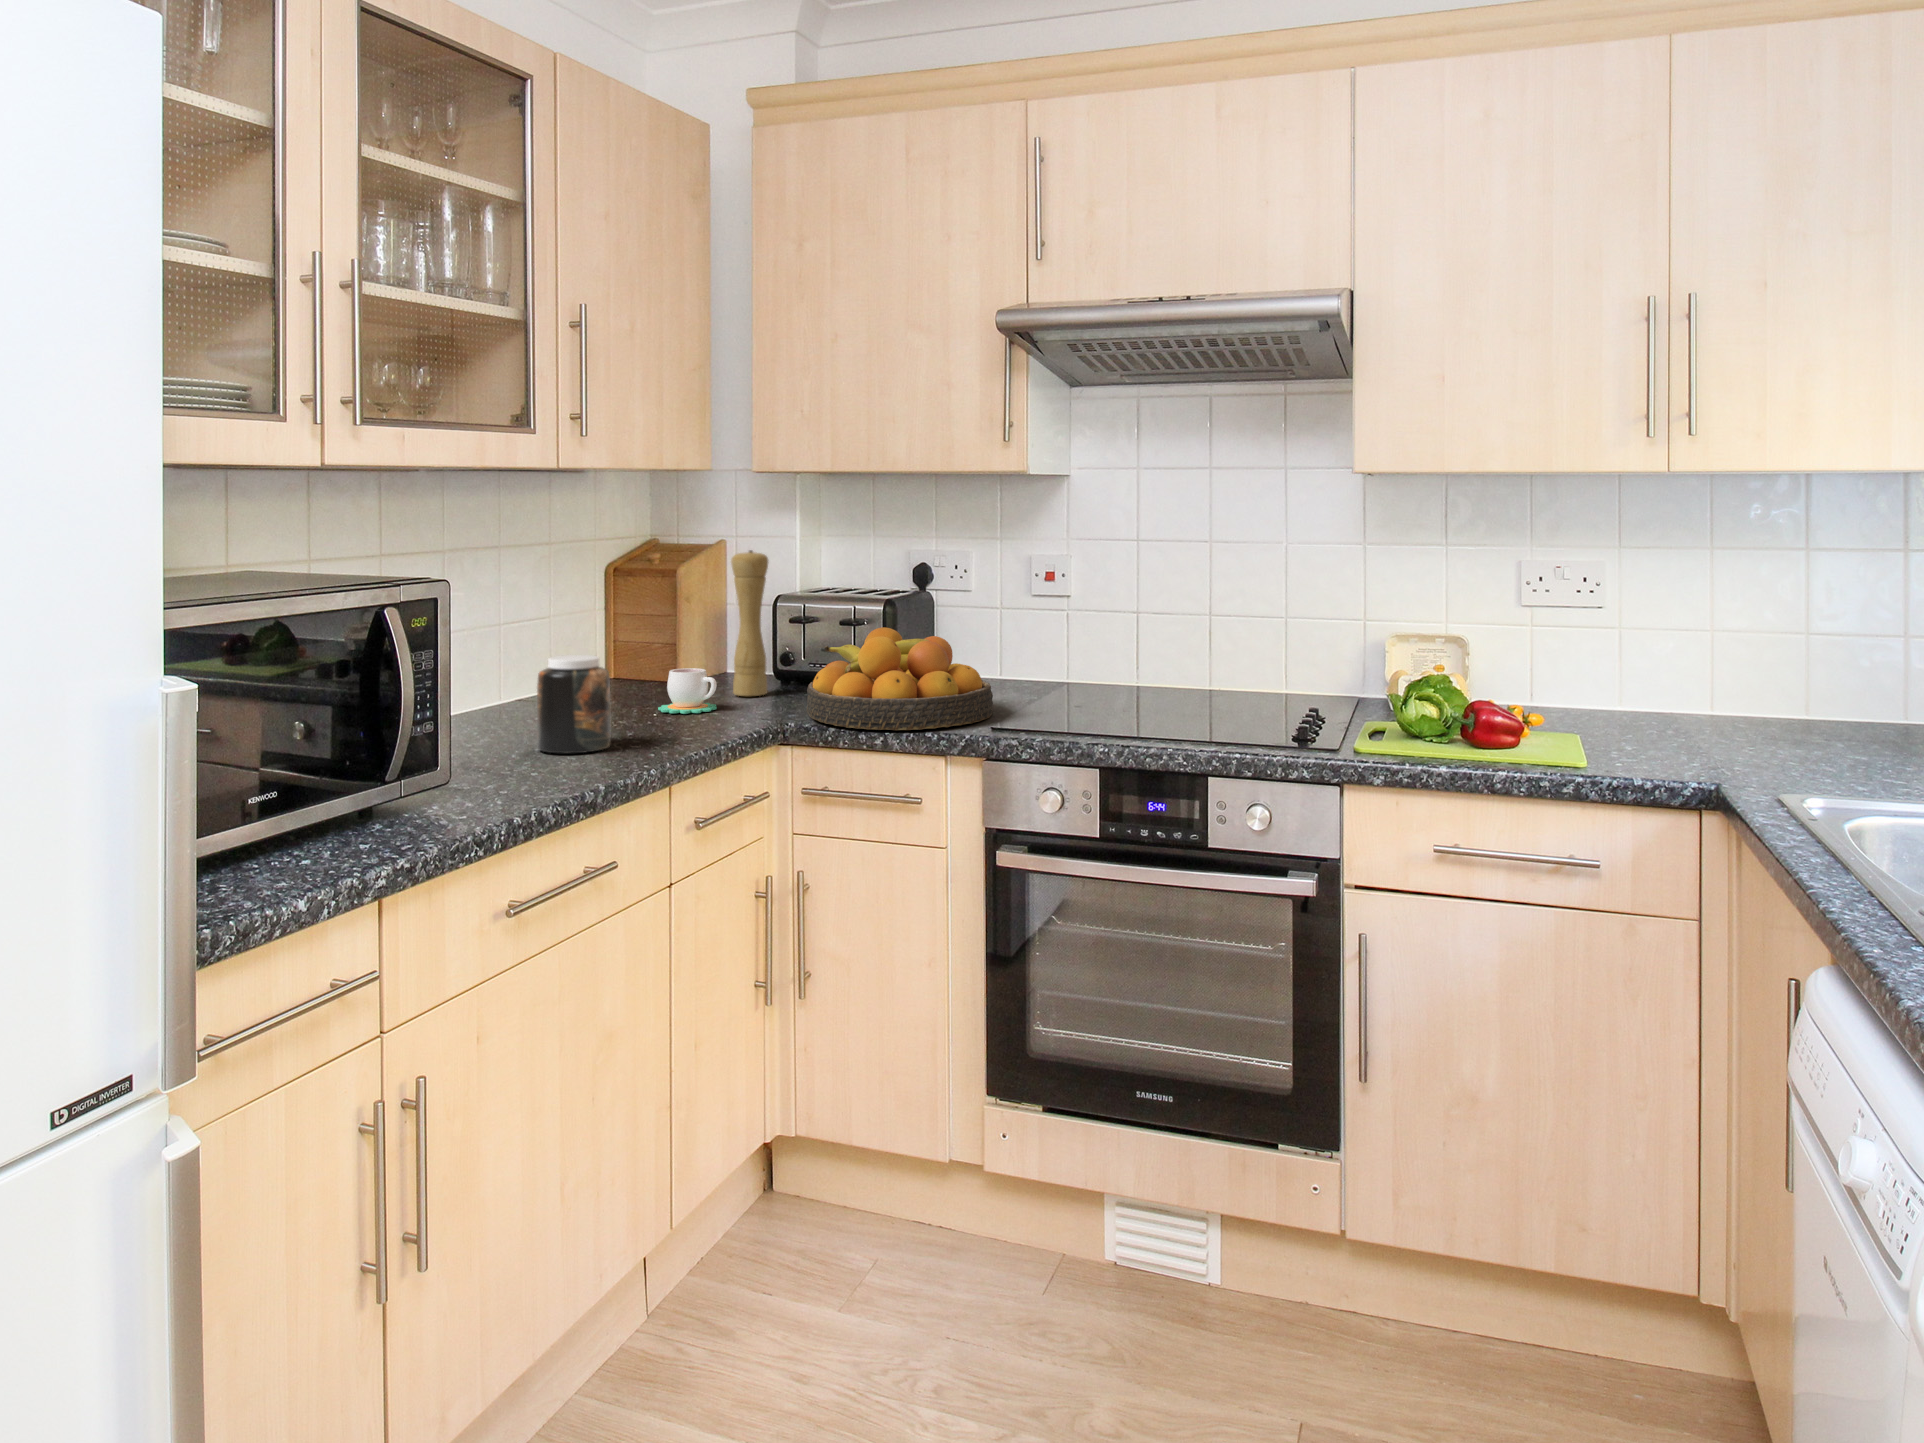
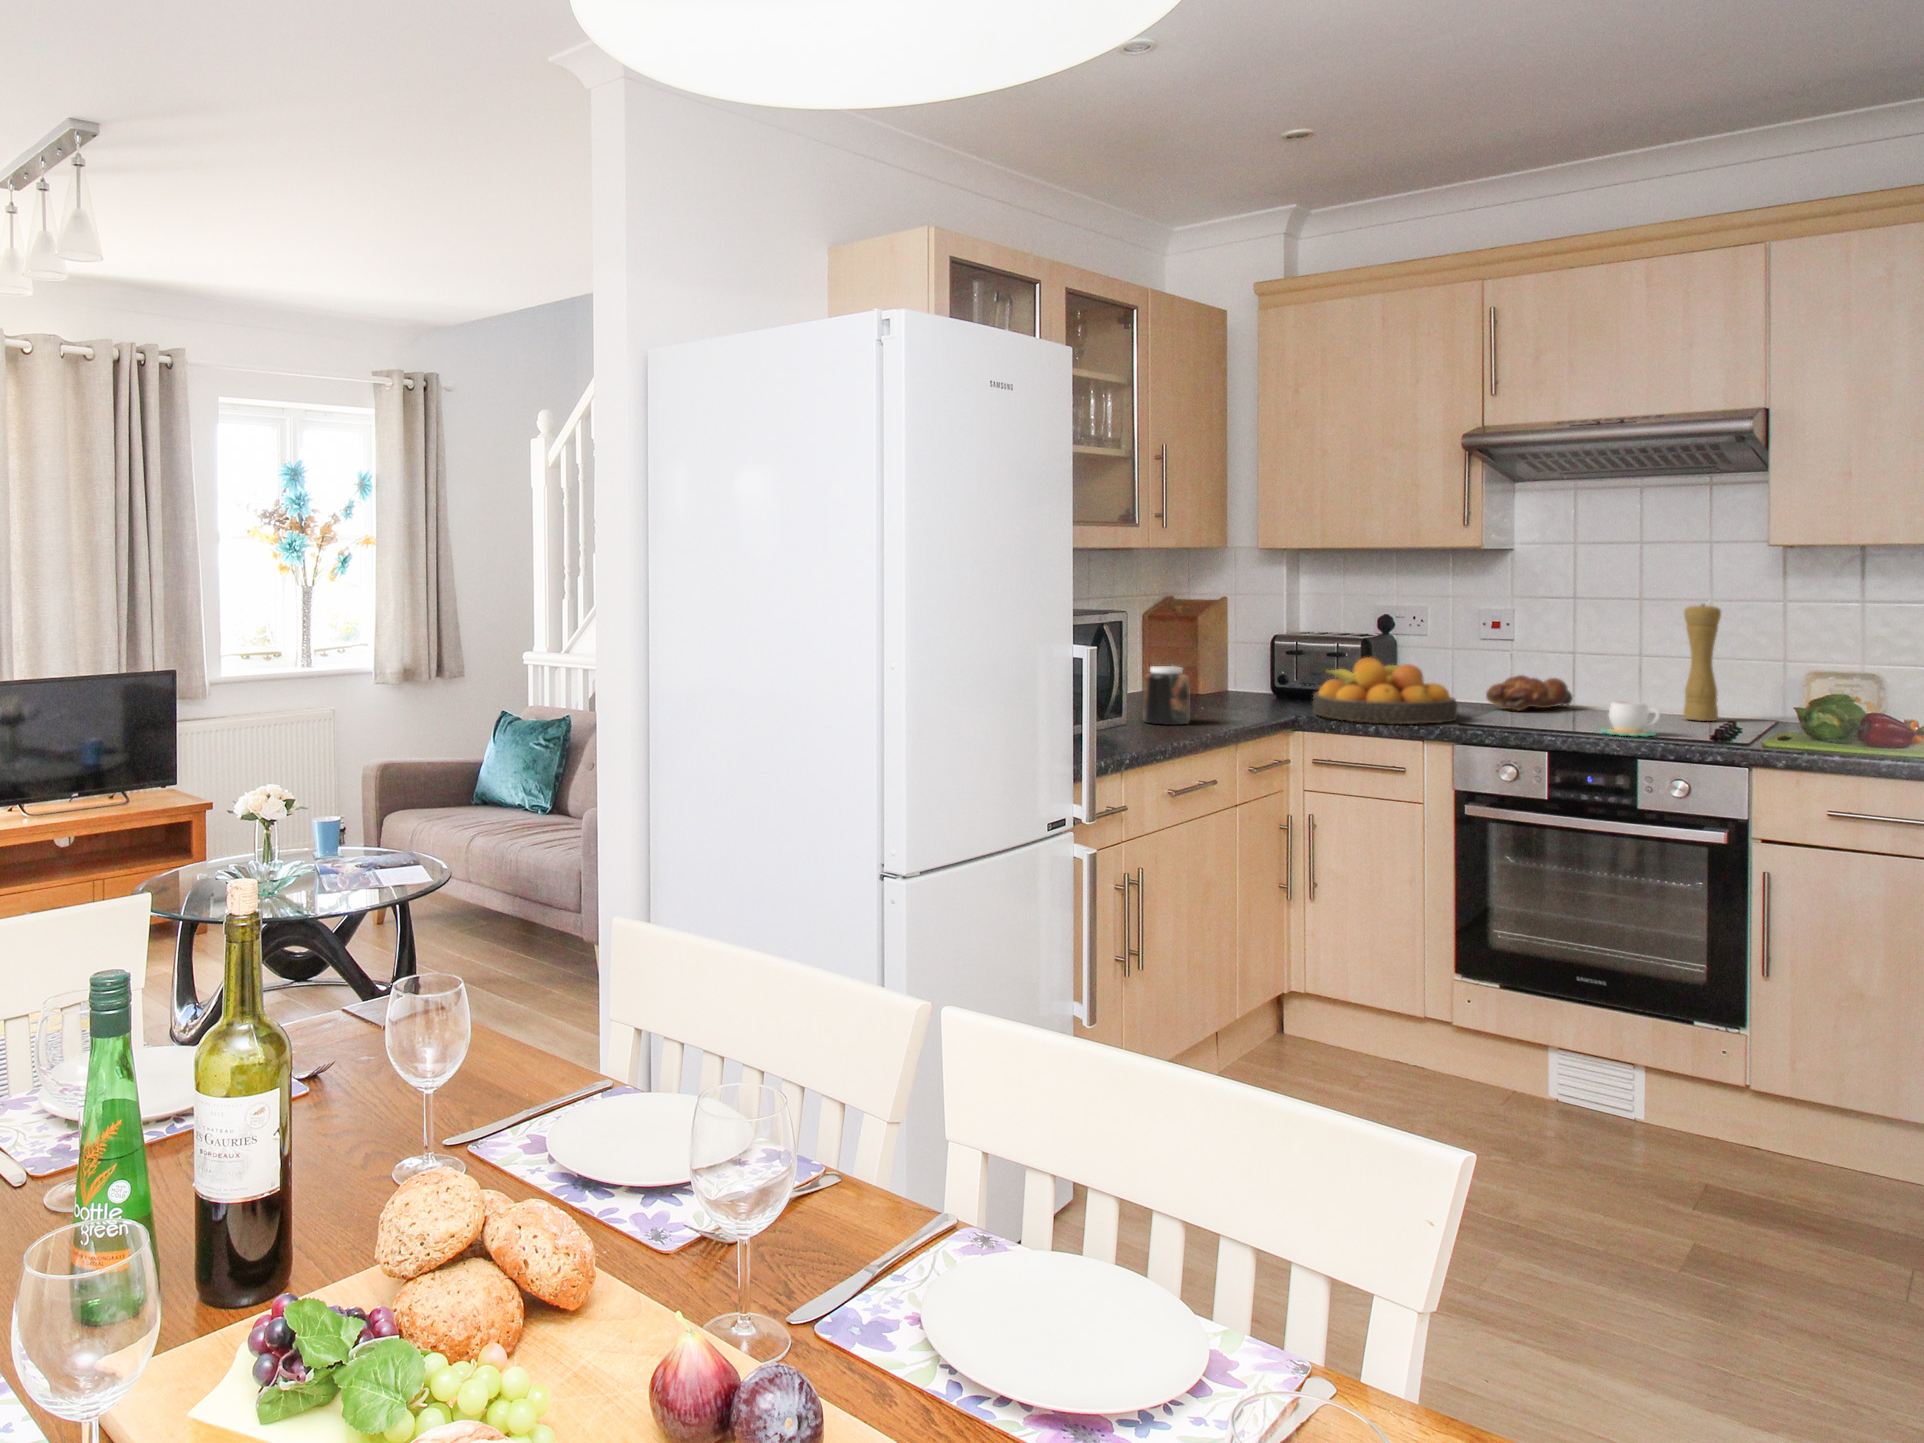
pepper mill: present [731,550,768,696] -> present [1684,604,1721,721]
bread loaf: none [1033,643,1133,693] -> present [1486,675,1573,711]
mug: present [658,668,717,714] -> present [1601,701,1661,736]

